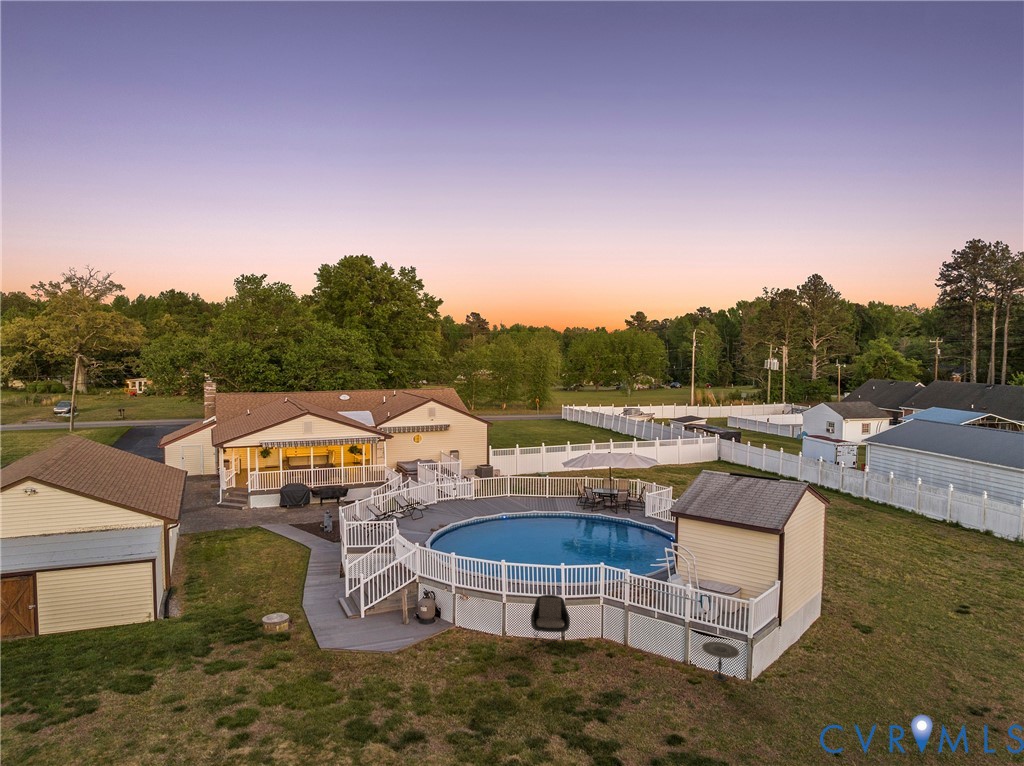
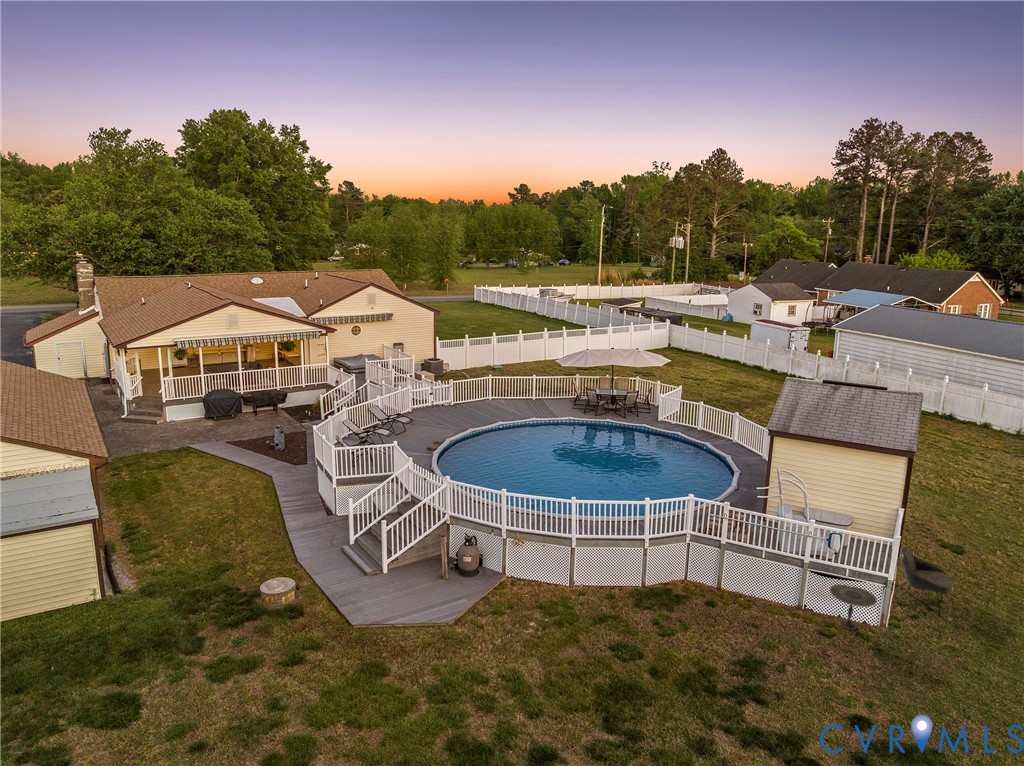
lounge chair: present [531,595,570,650] -> present [896,546,952,616]

